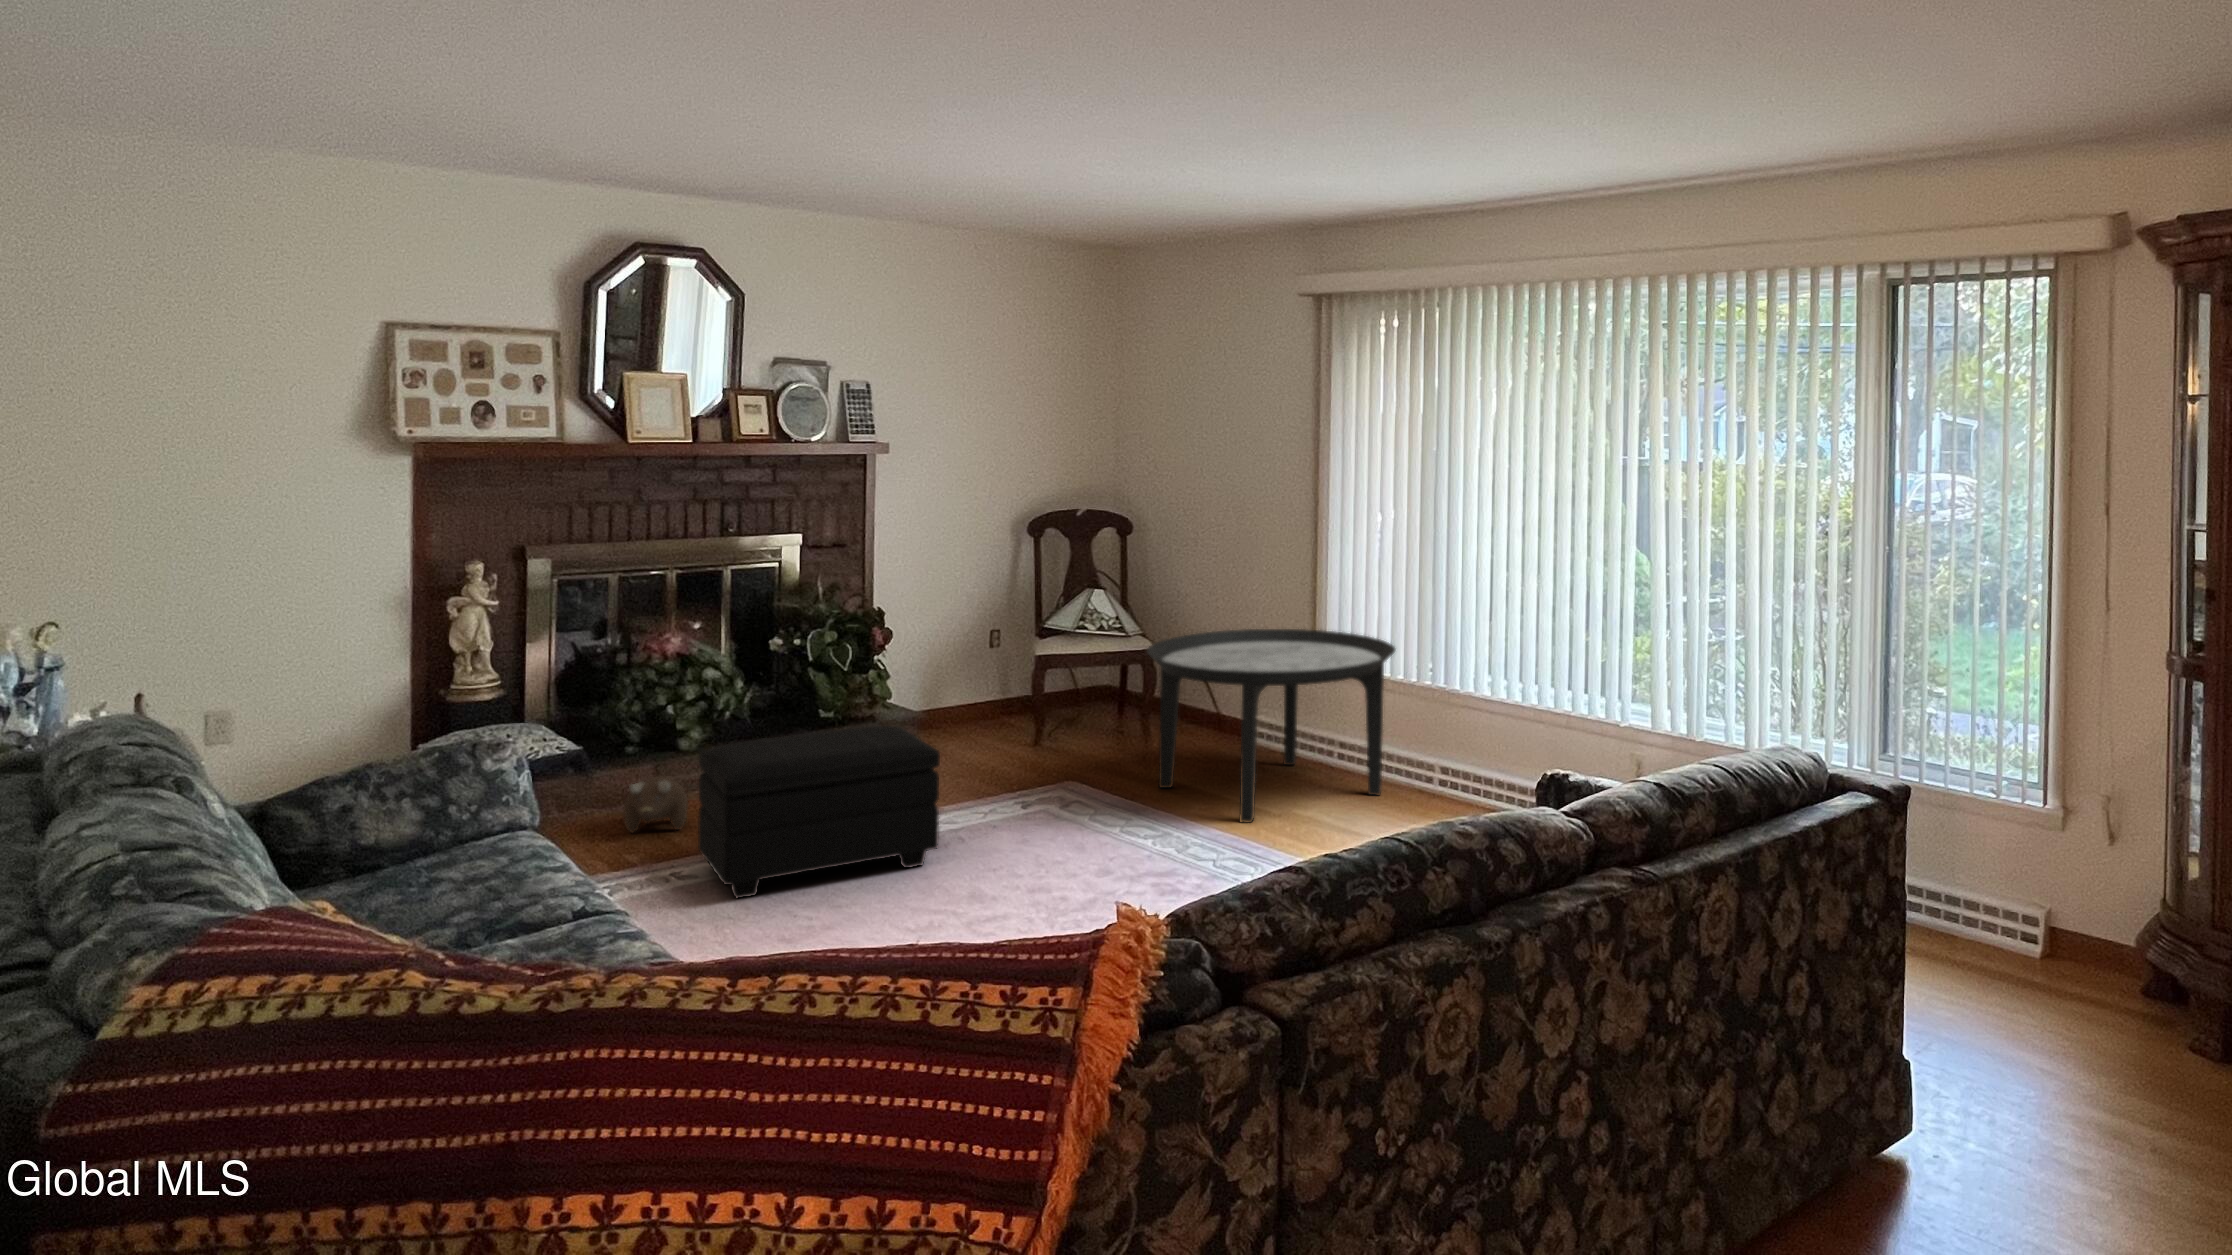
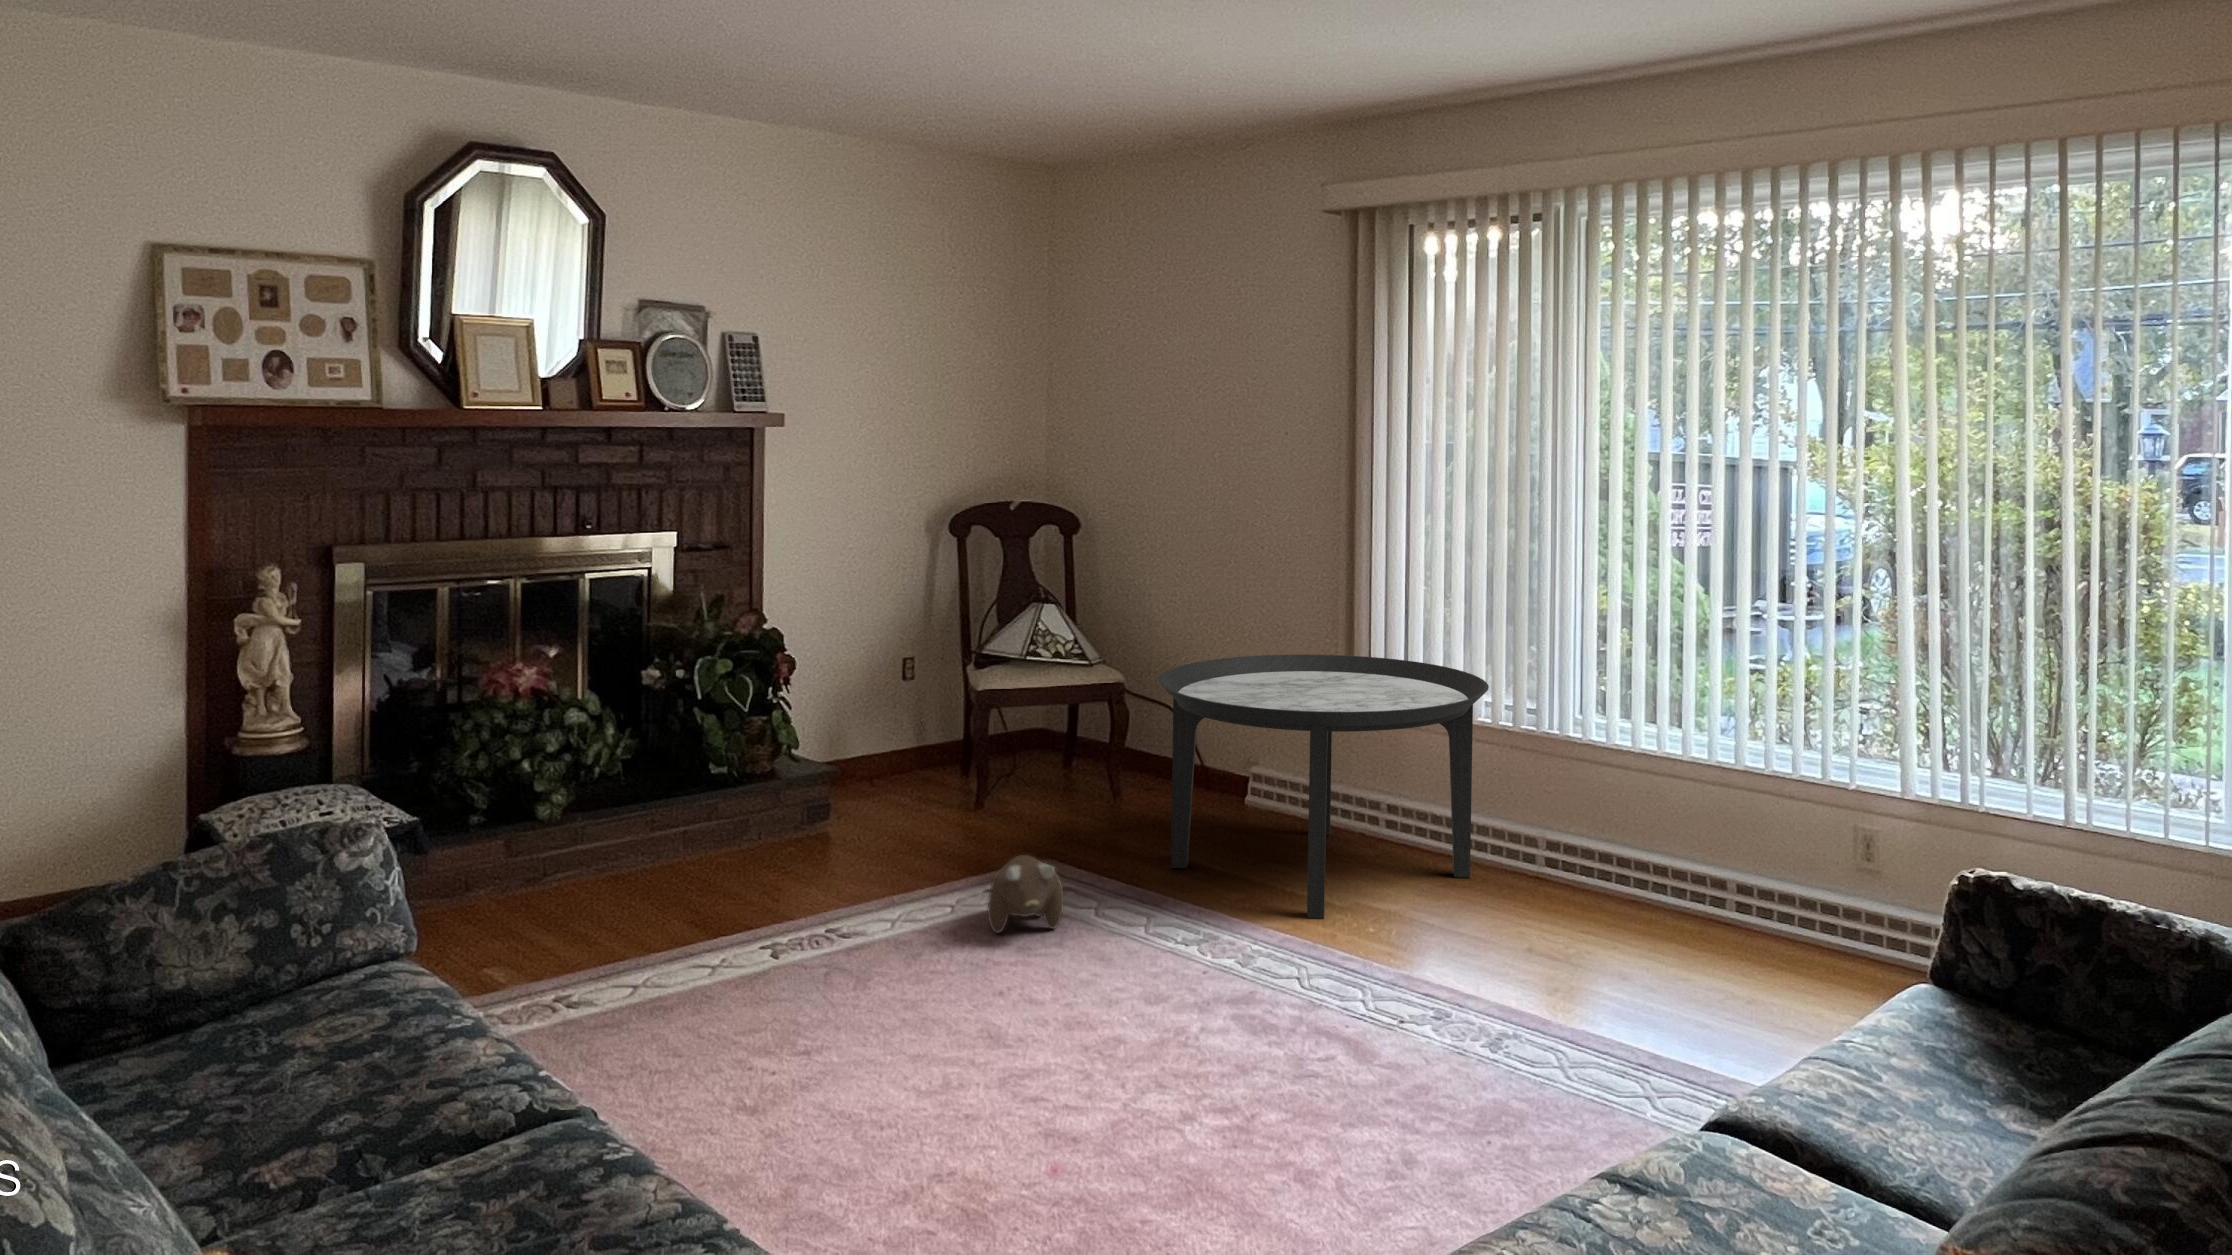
footstool: present [698,726,940,898] -> none [597,789,931,1042]
plush toy: present [624,775,688,832] -> present [988,855,1064,933]

